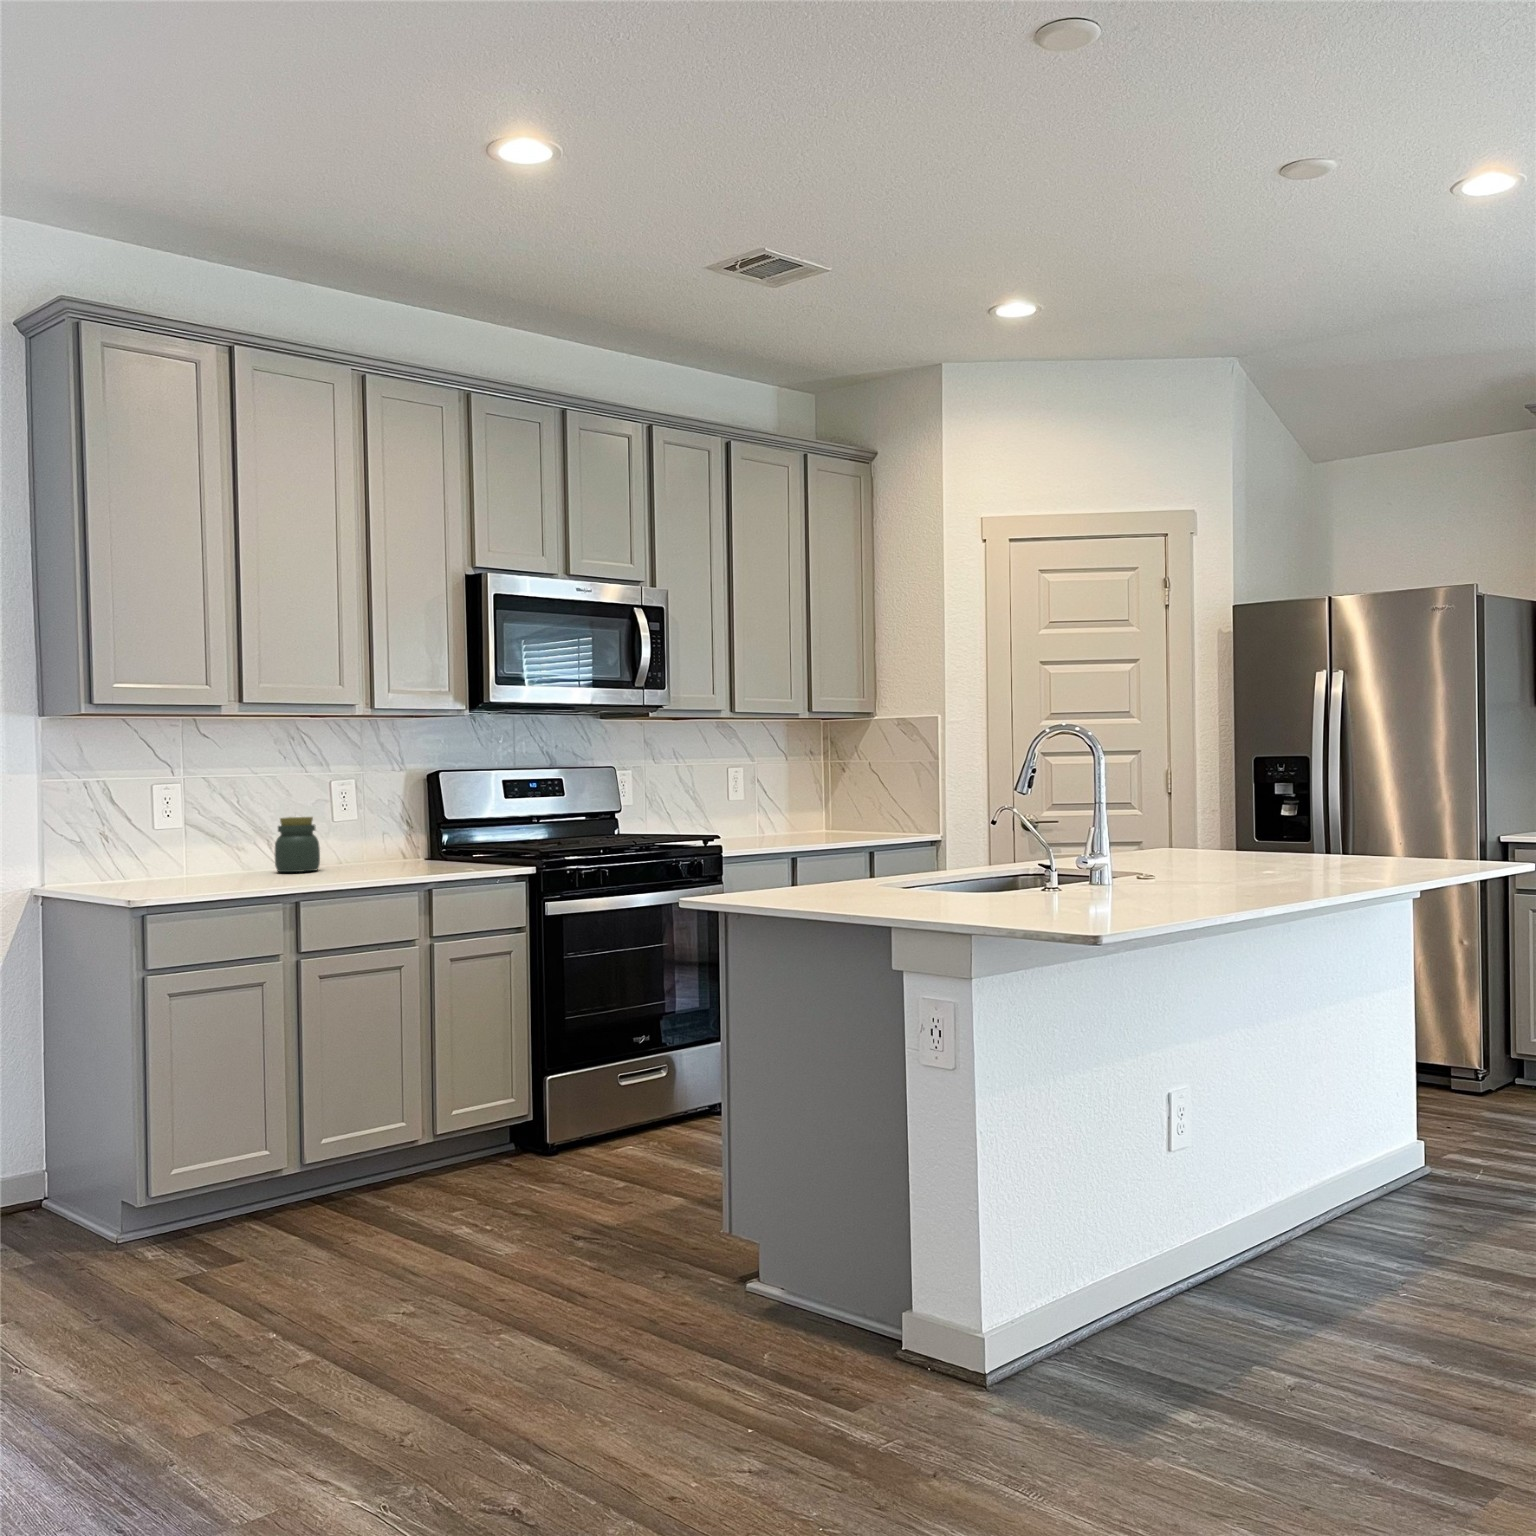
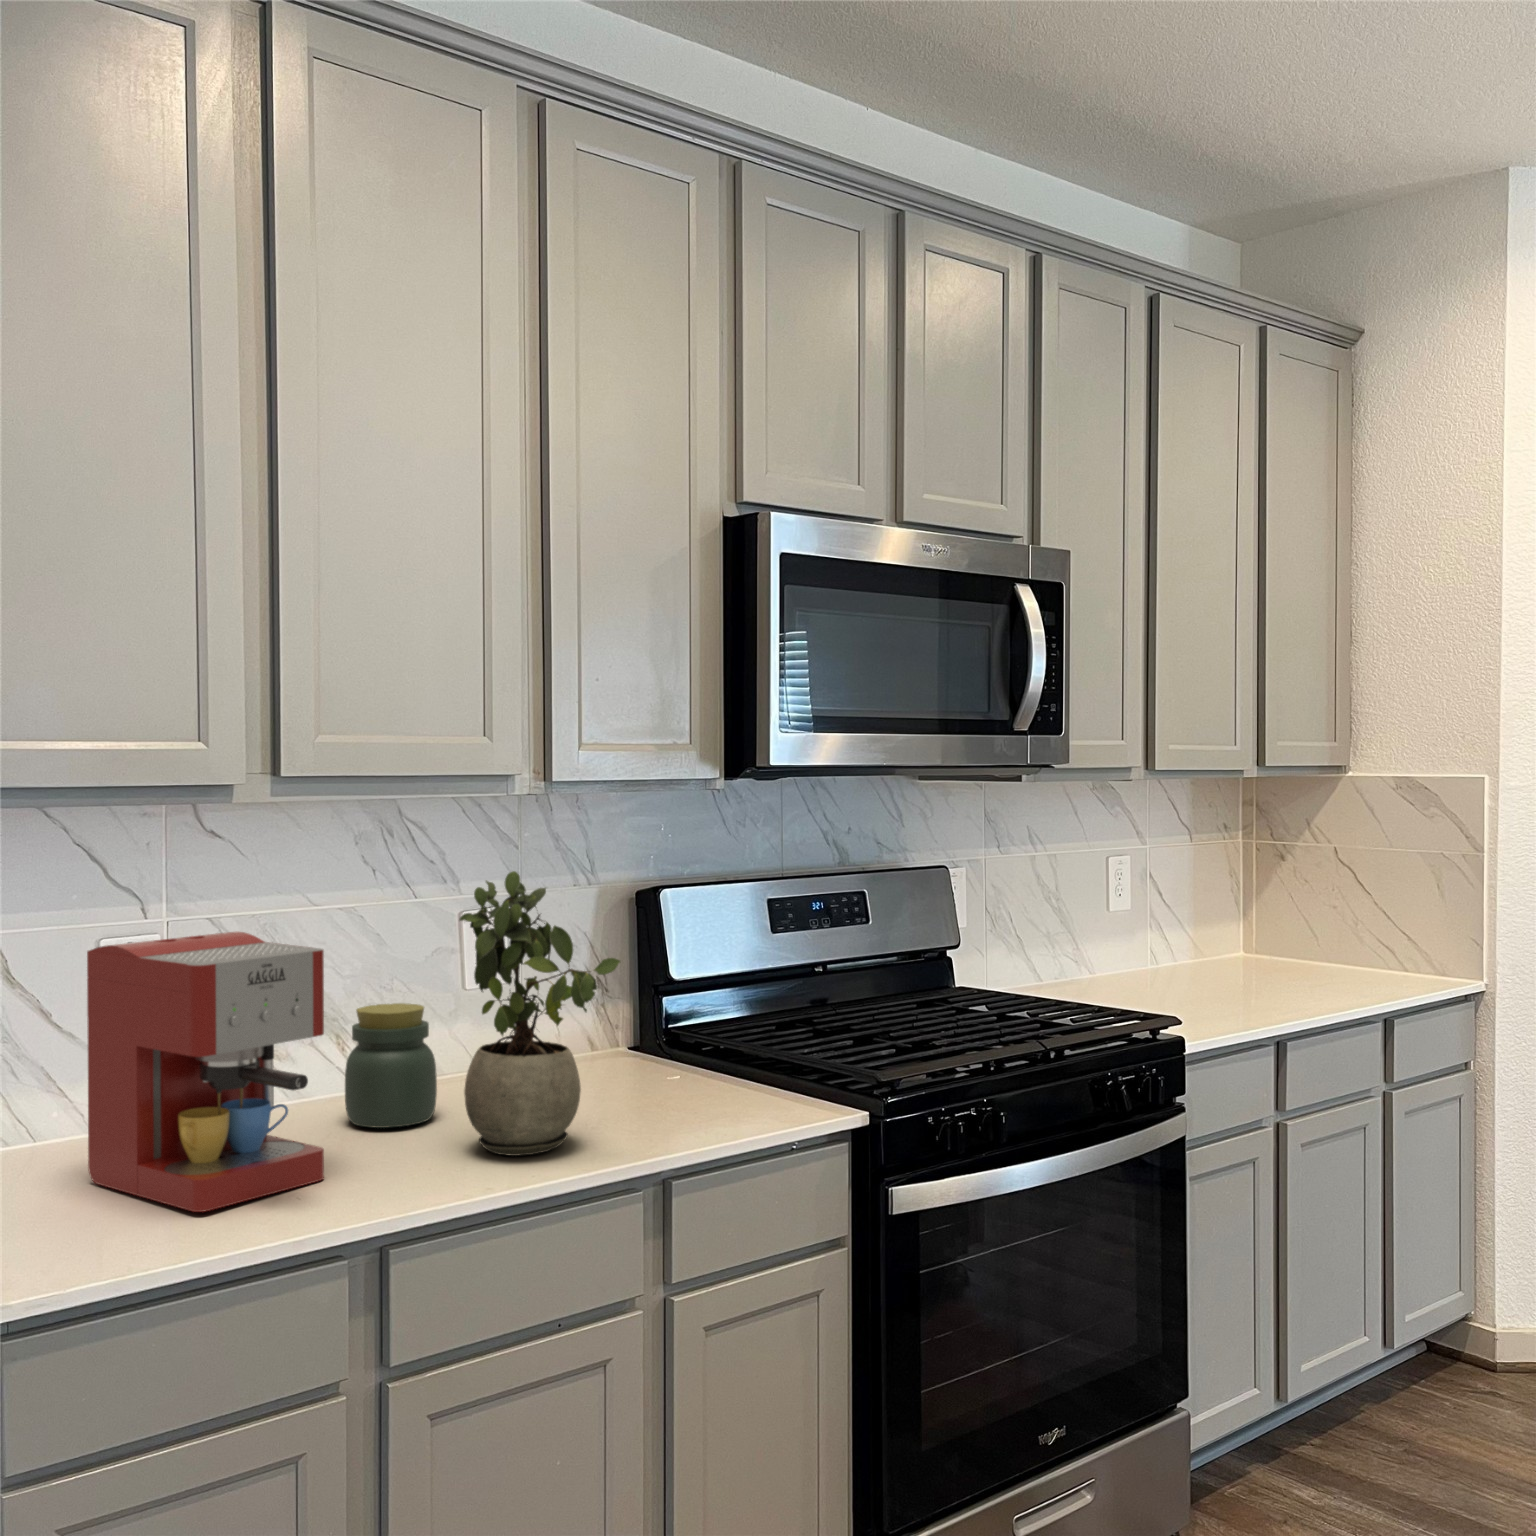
potted plant: none [329,744,403,876] -> present [460,871,620,1156]
coffee maker: none [157,775,268,887] -> present [87,931,324,1212]

